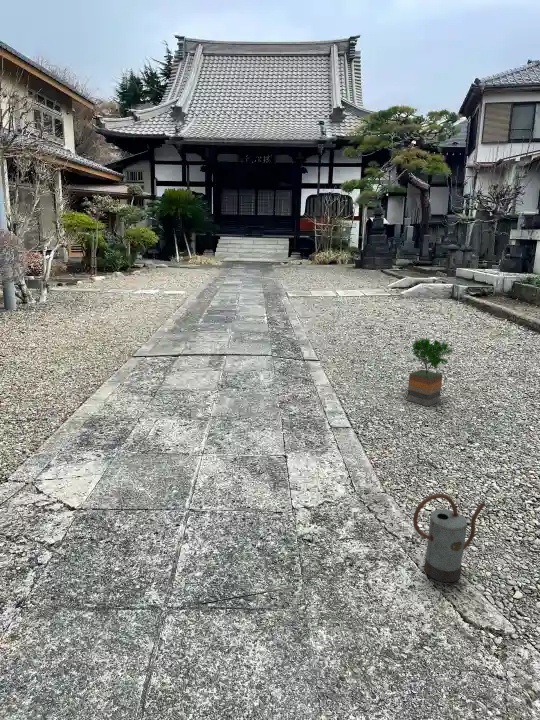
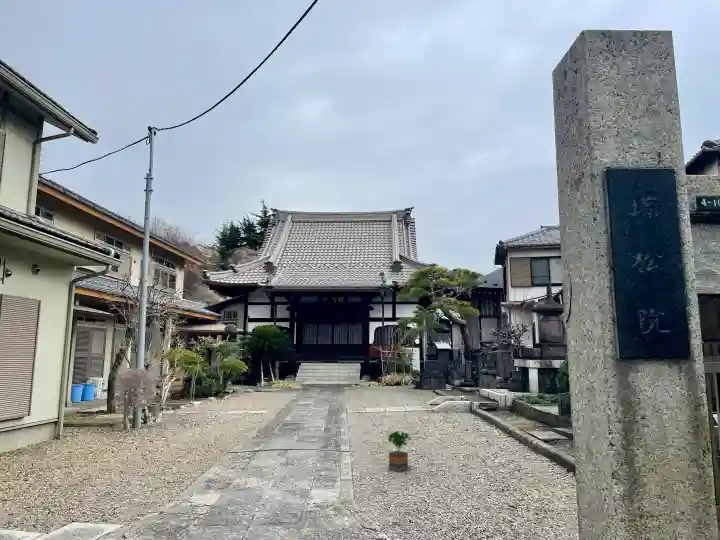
watering can: present [413,494,485,582] -> none [345,483,376,522]

